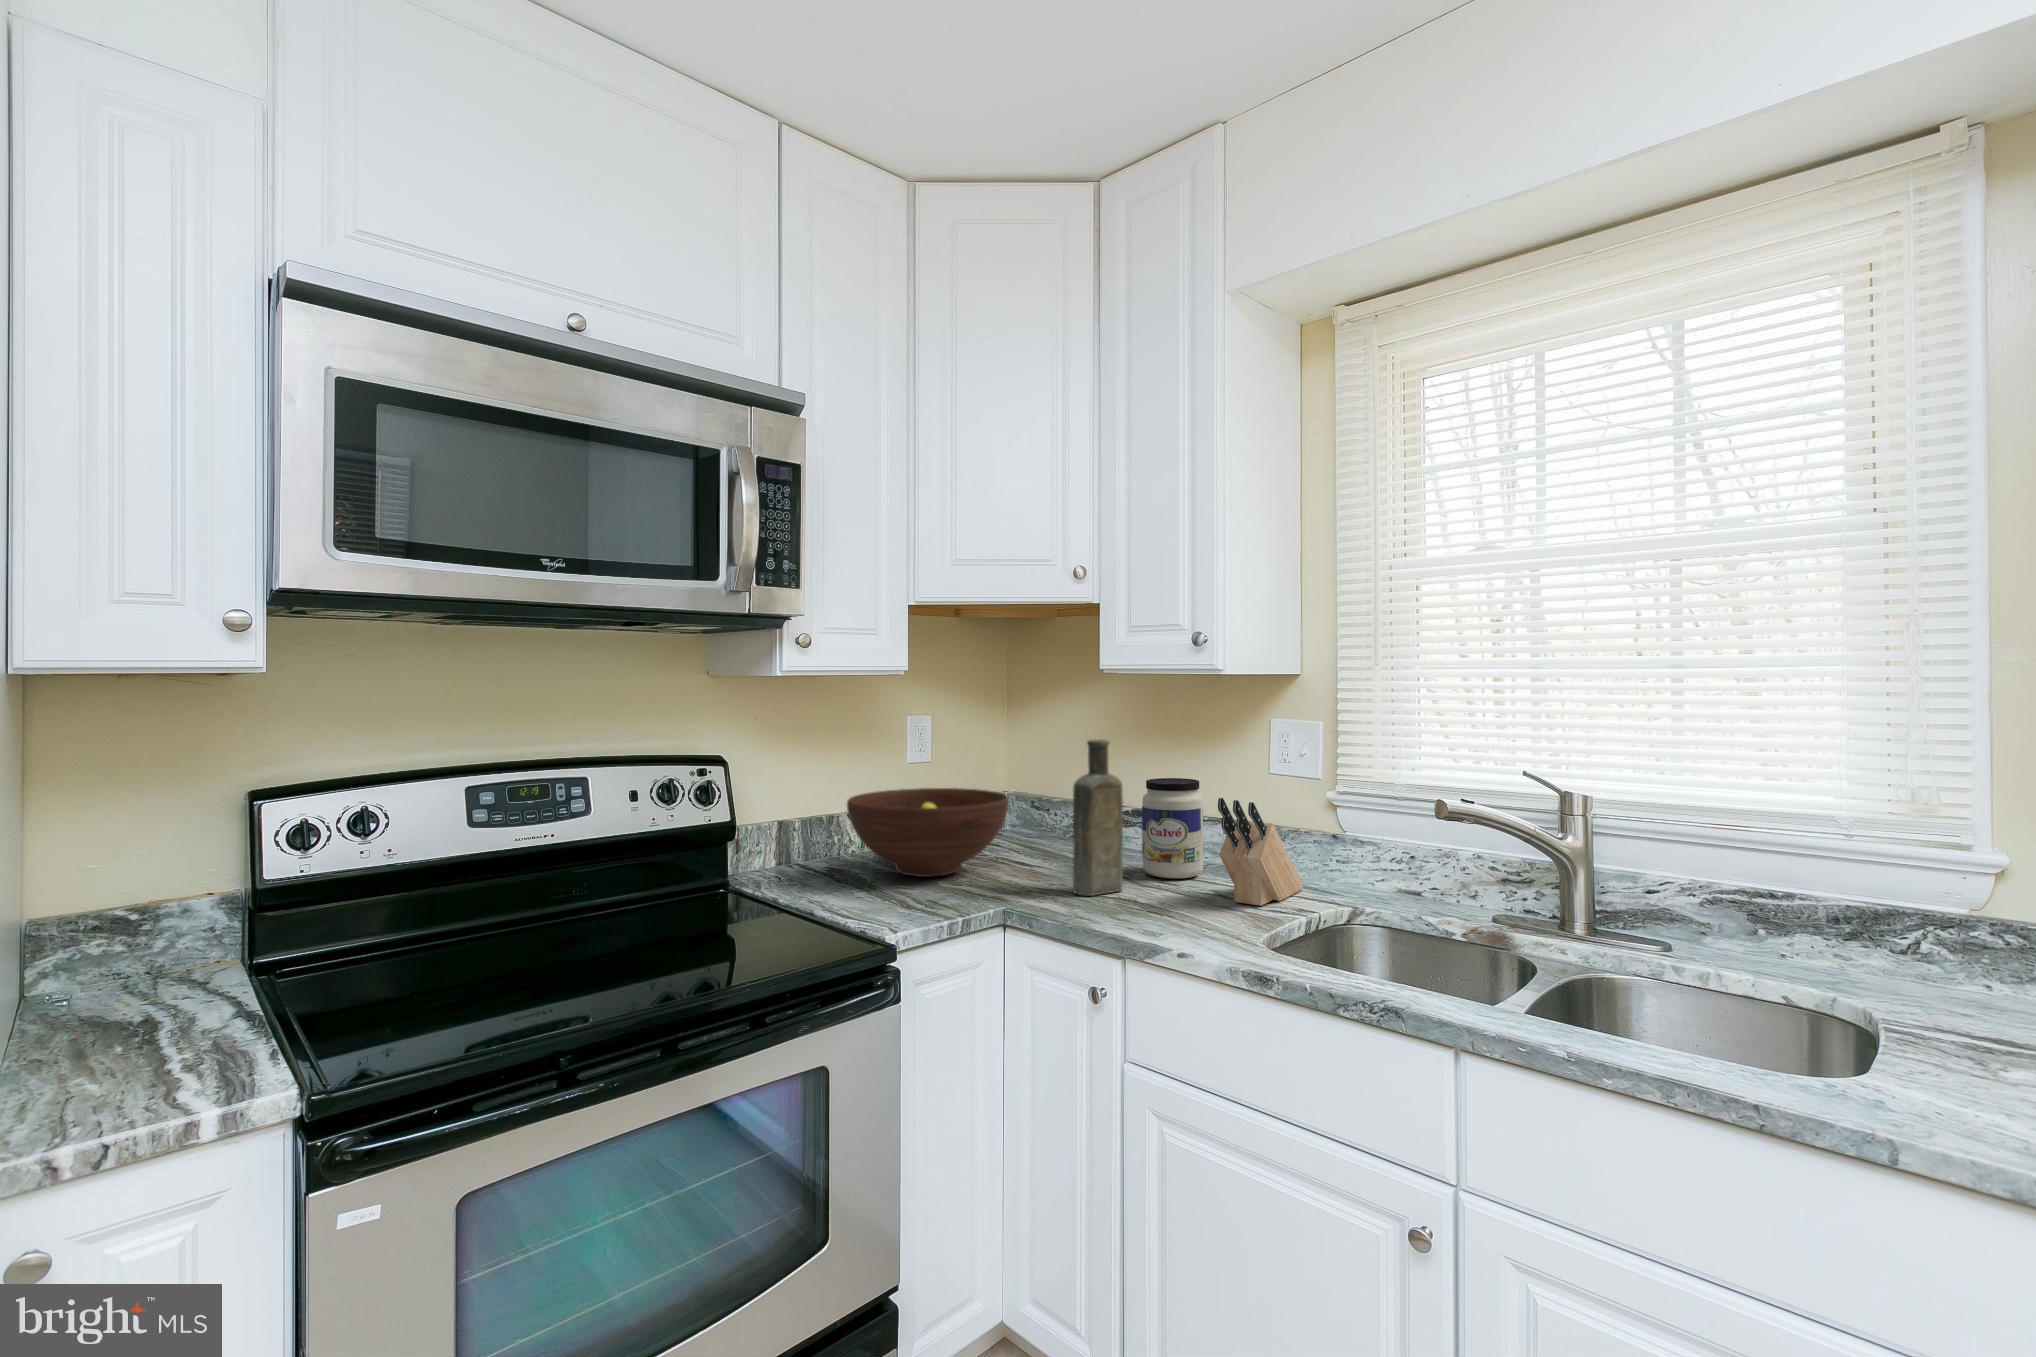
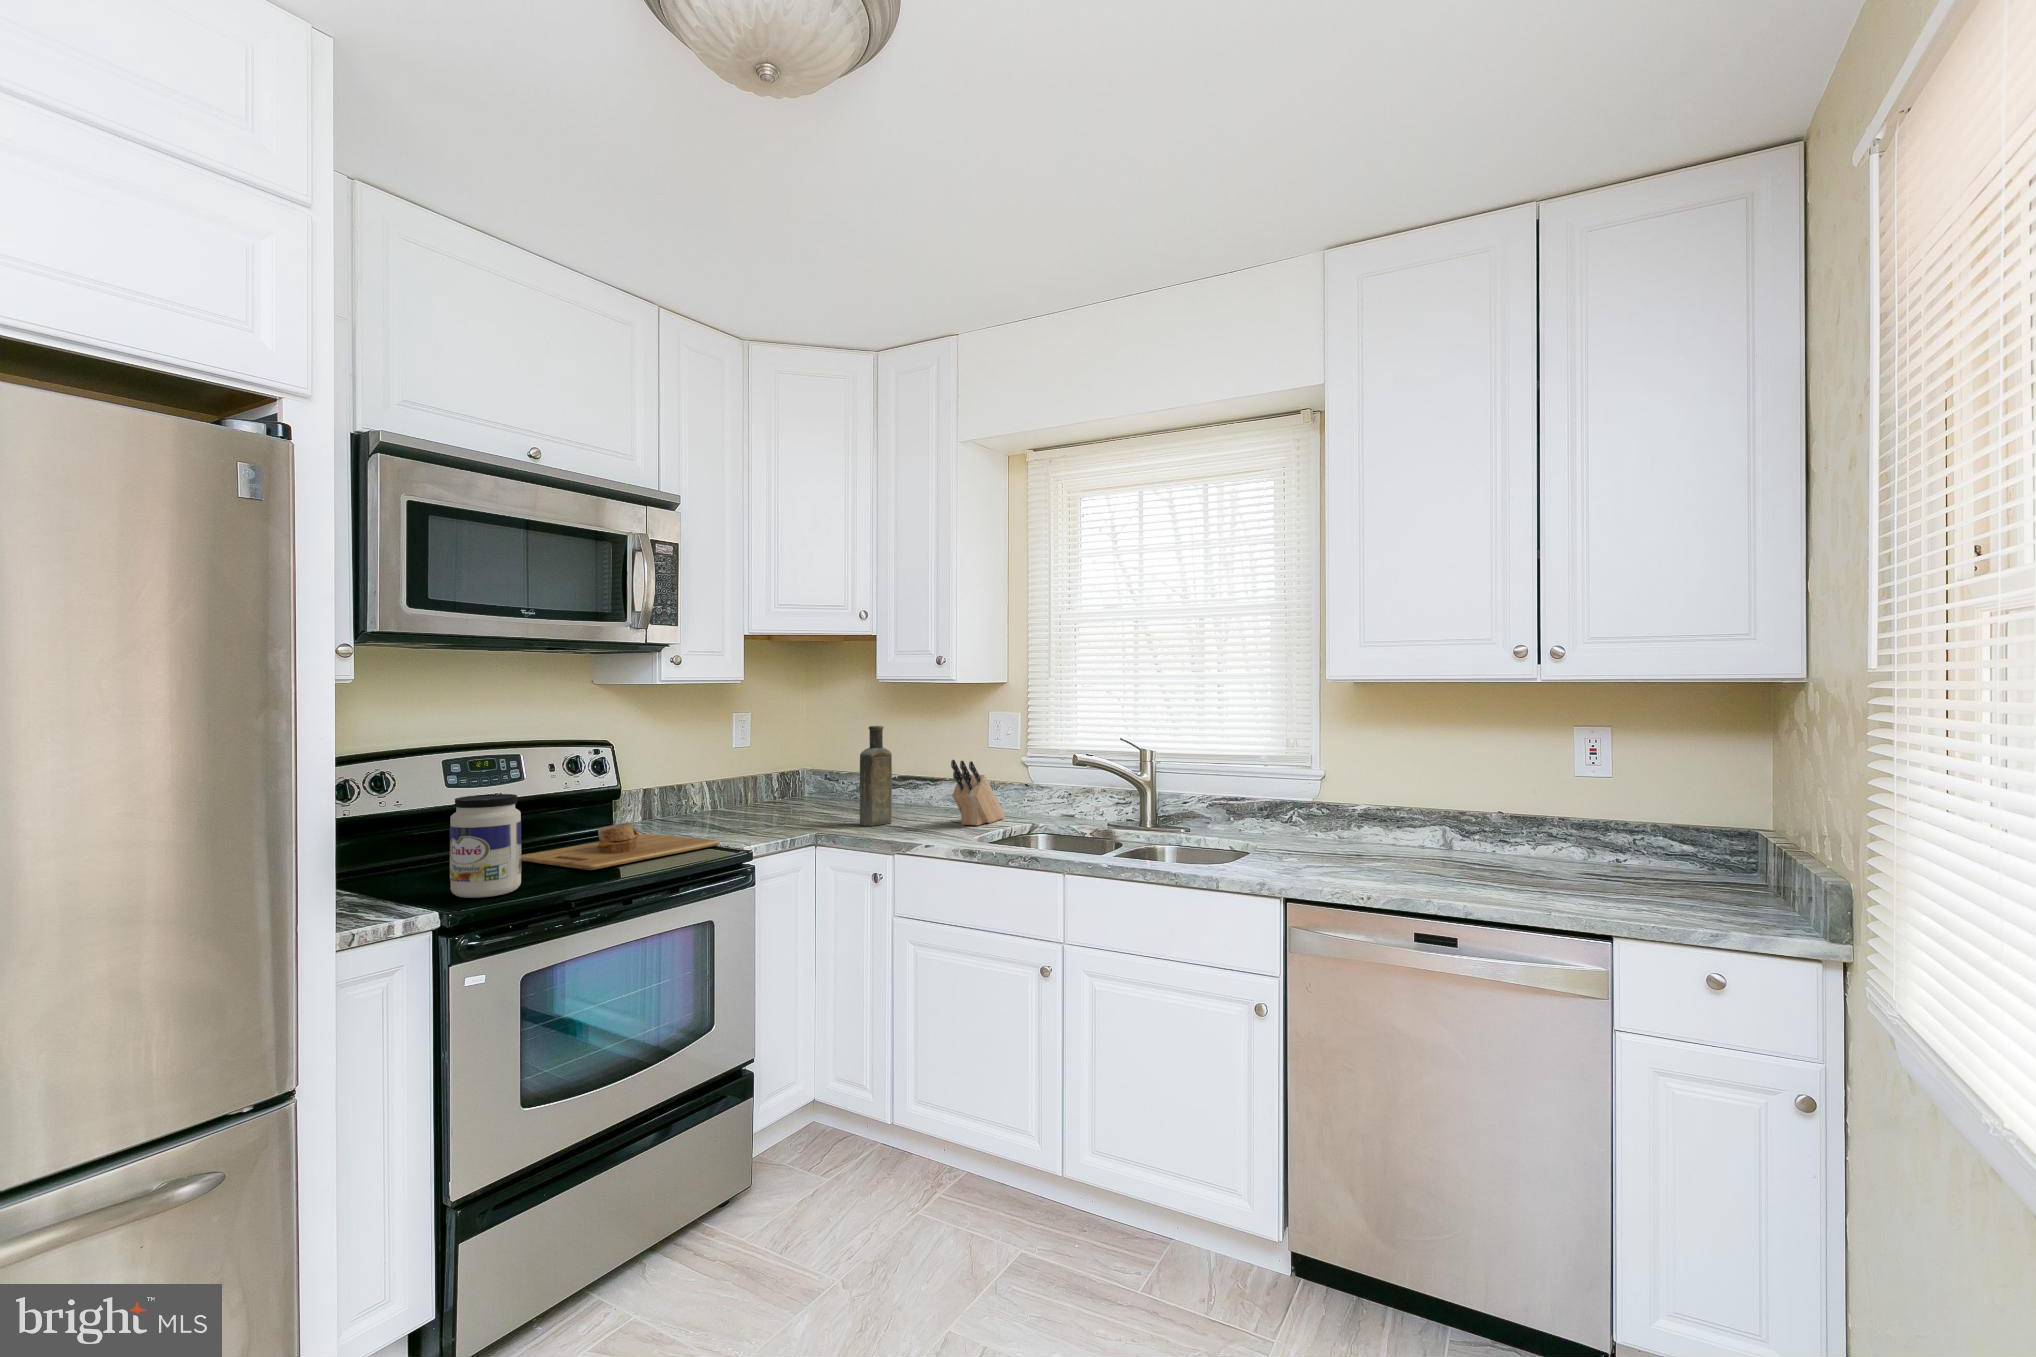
jar: present [1142,778,1203,878] -> present [450,794,521,898]
fruit bowl: present [847,788,1009,877] -> none [699,764,814,821]
cutting board: none [551,886,851,981] -> present [521,822,720,870]

